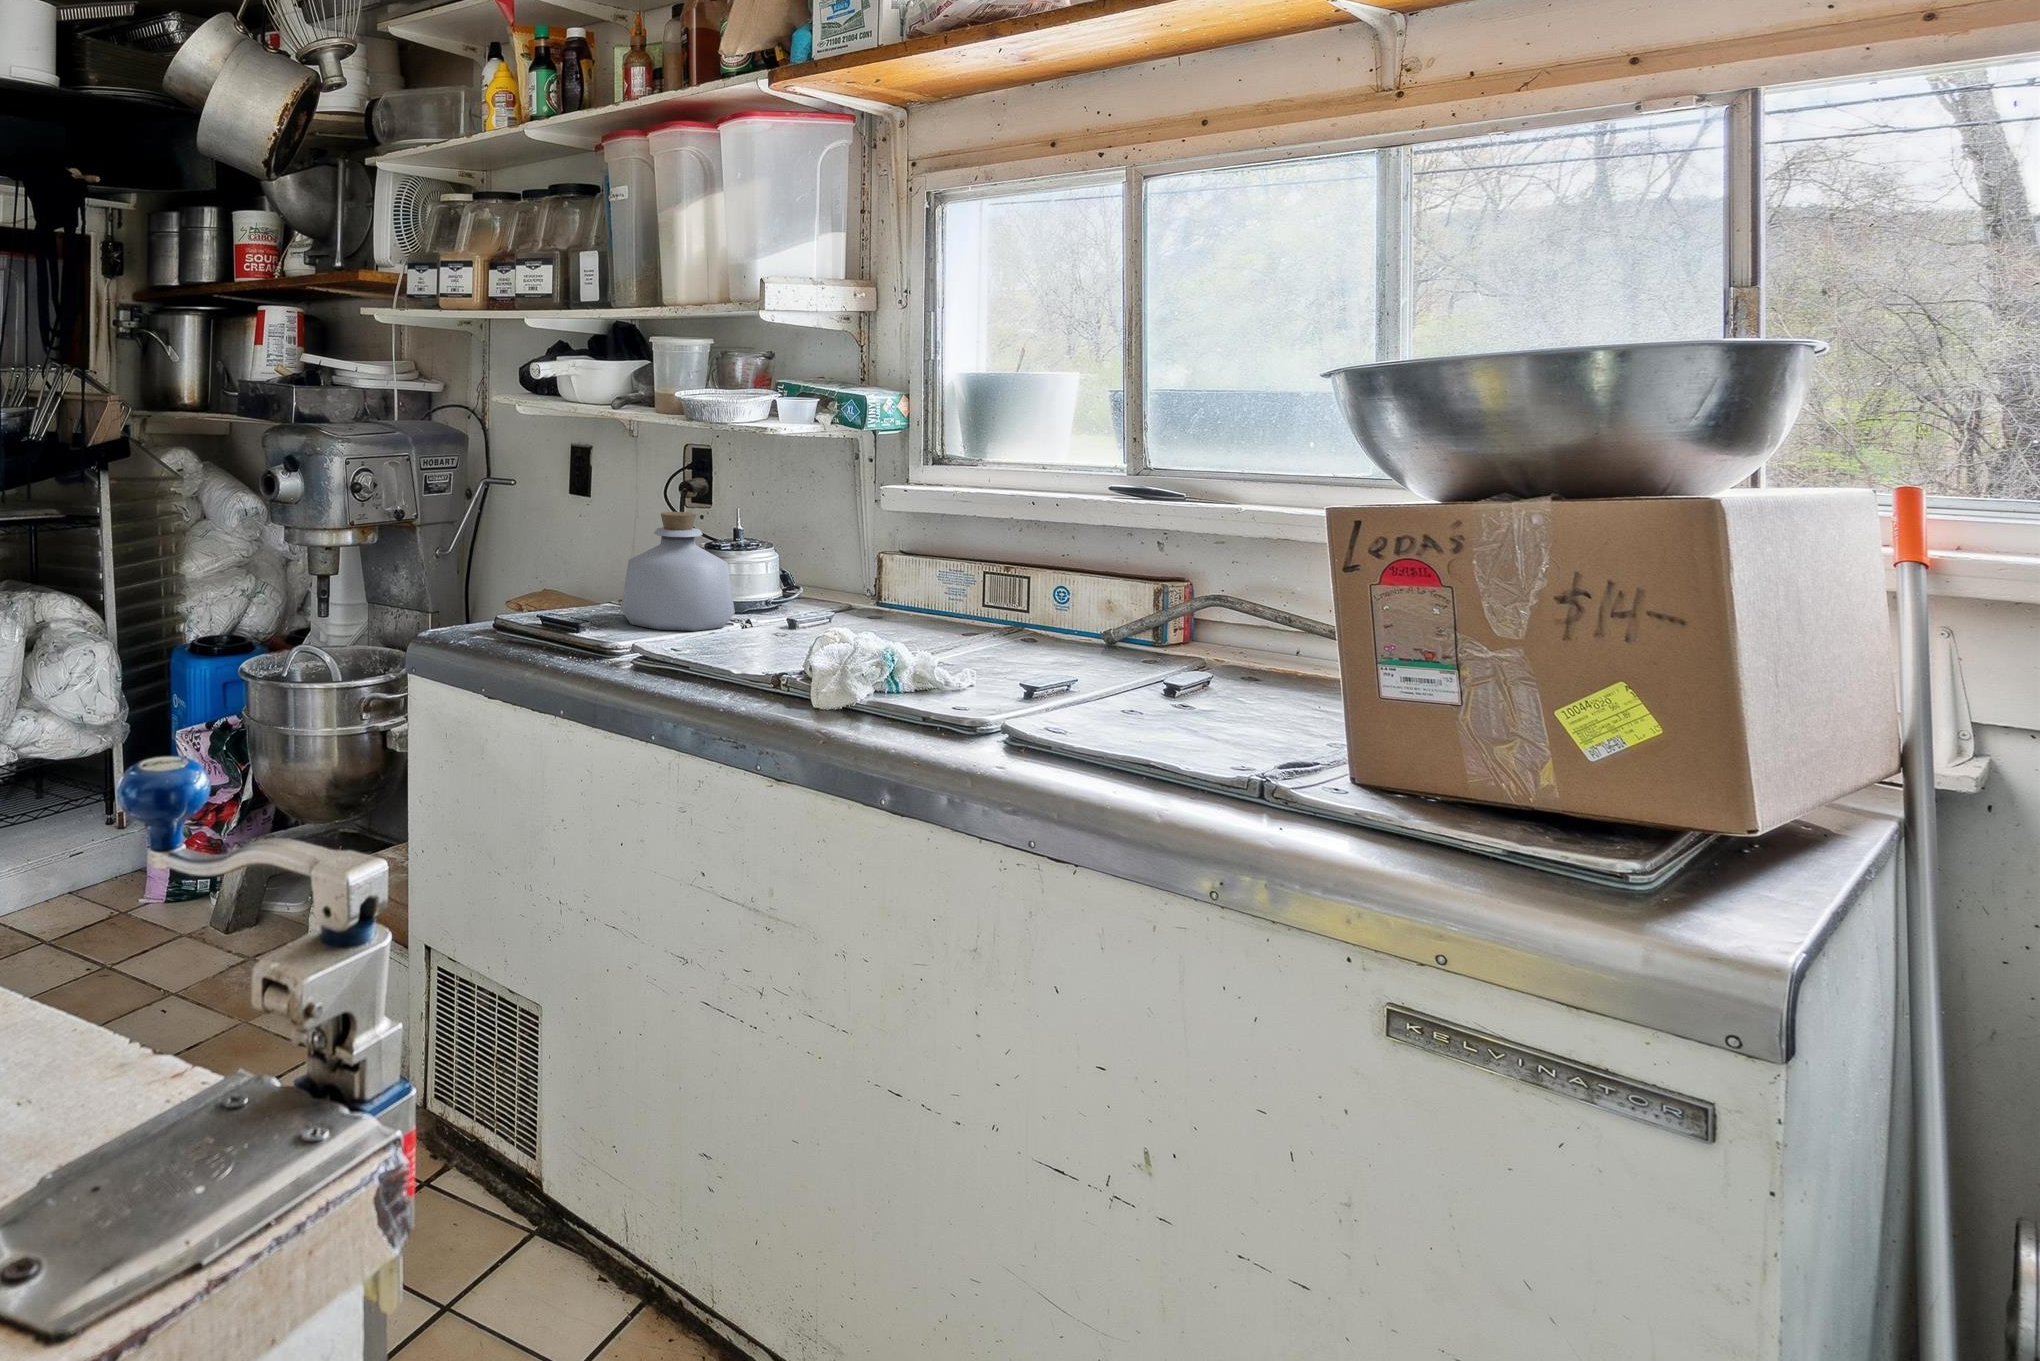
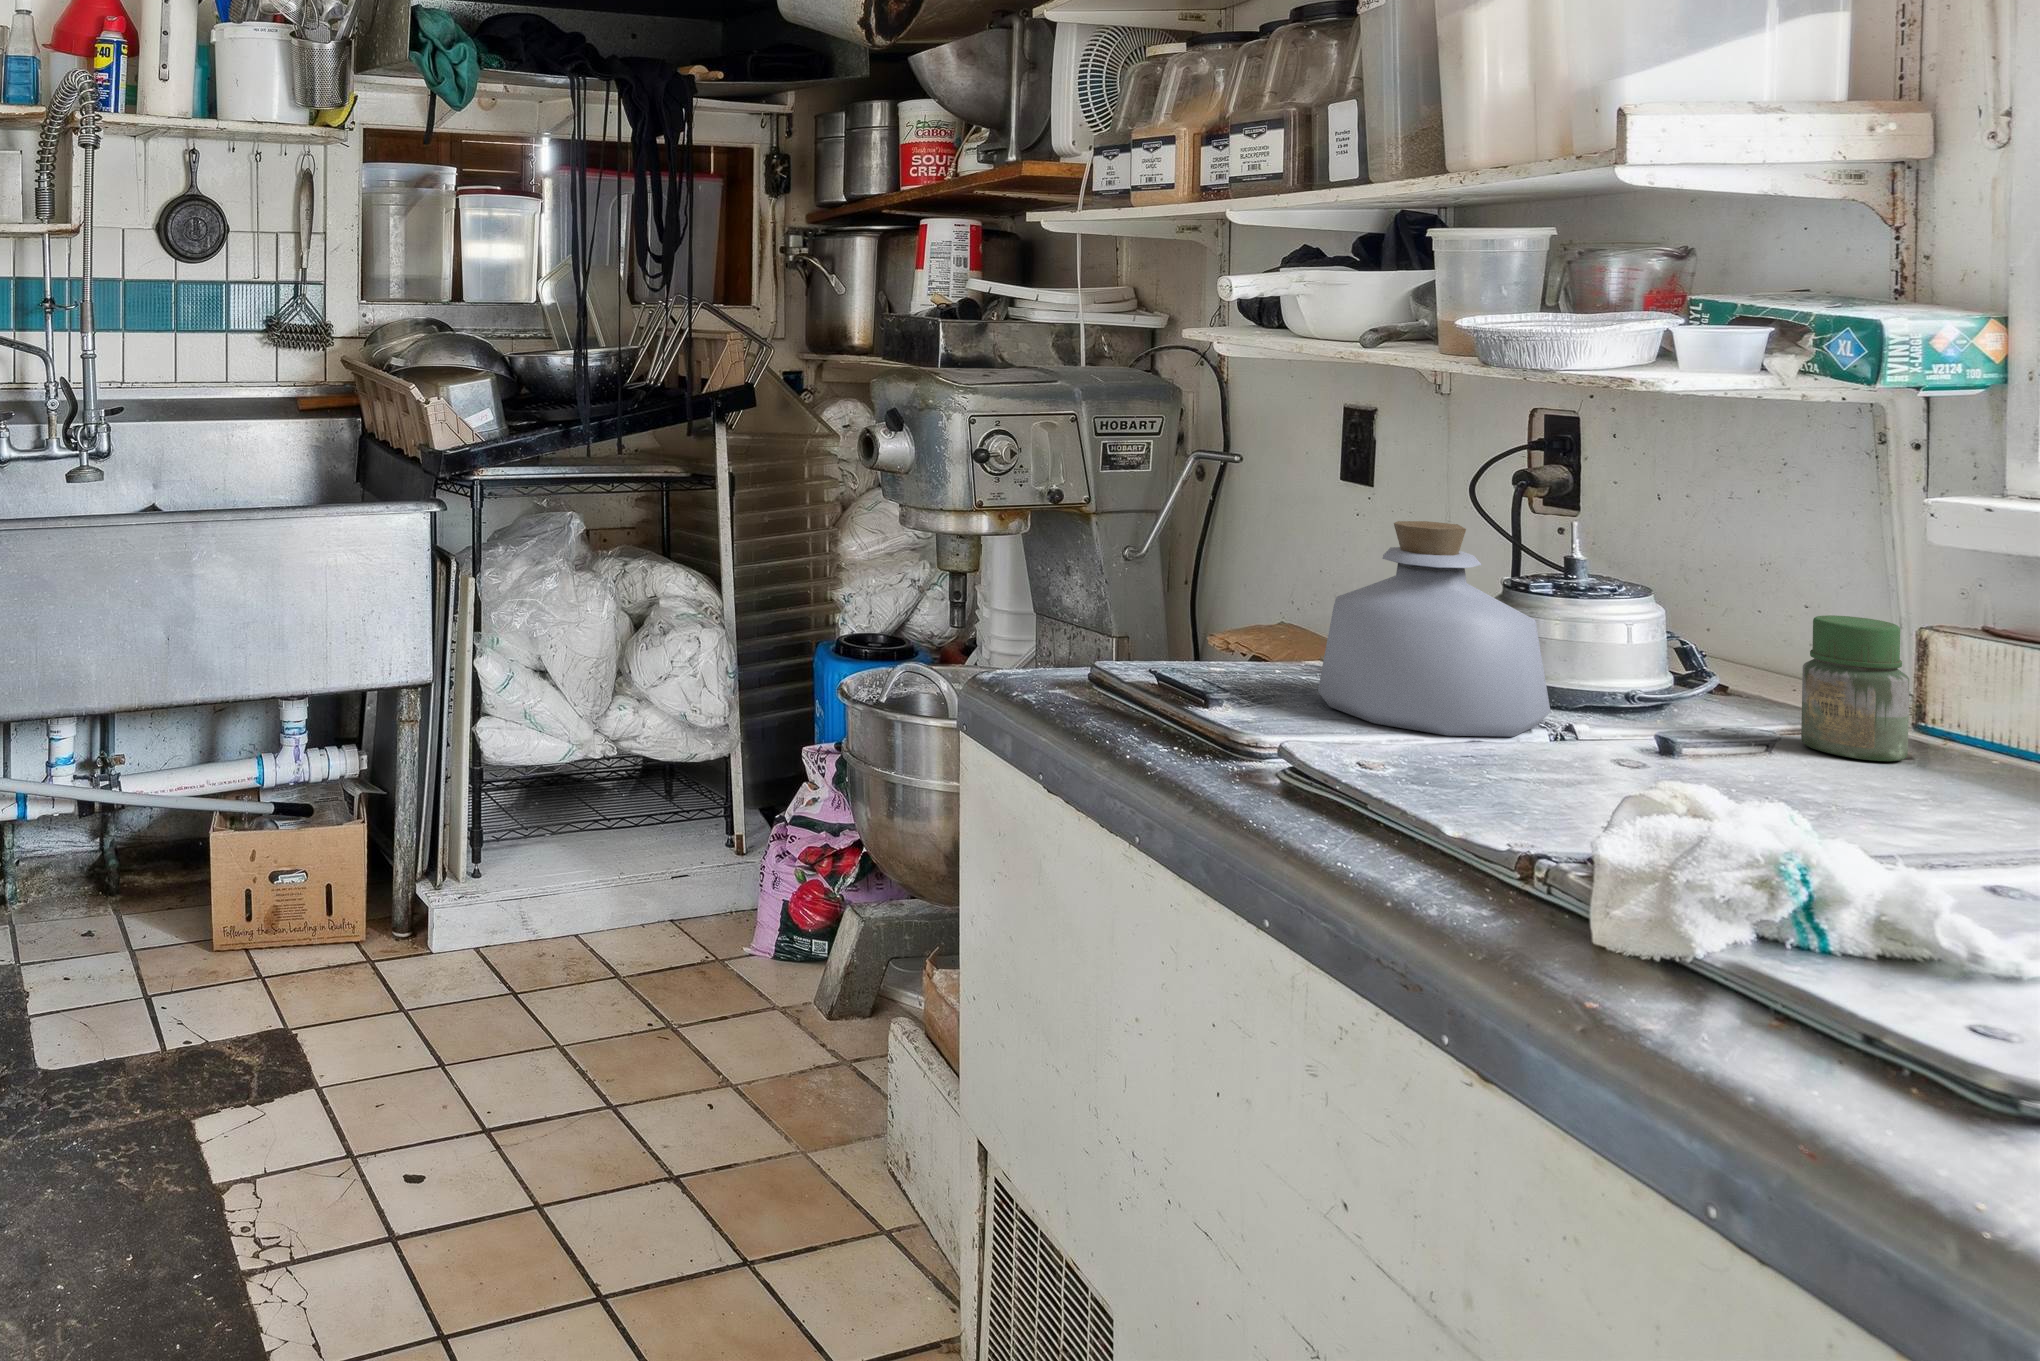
jar: none [836,547,878,618] -> present [1801,615,1909,761]

